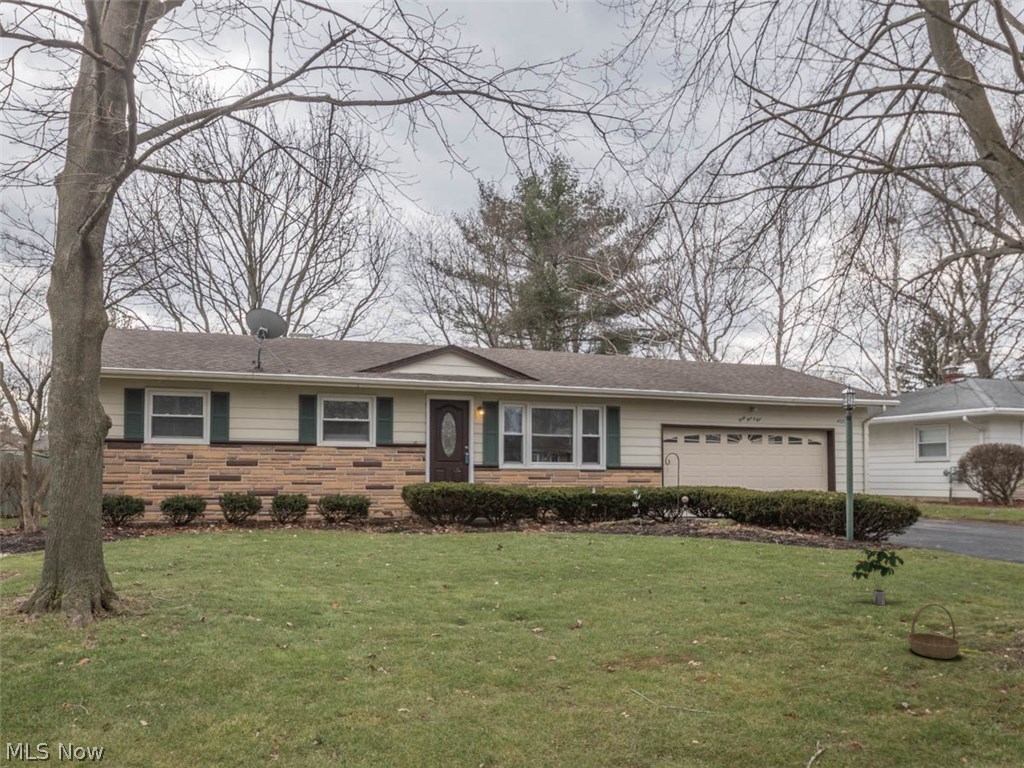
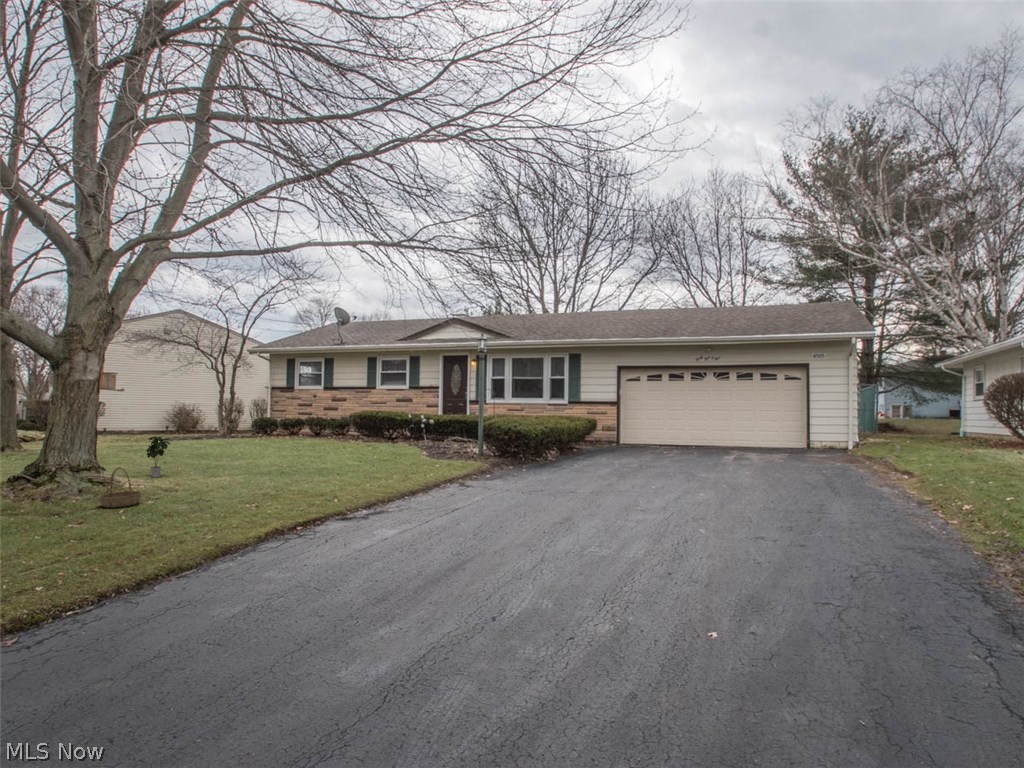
potted plant: present [852,549,904,605] -> present [147,436,170,478]

